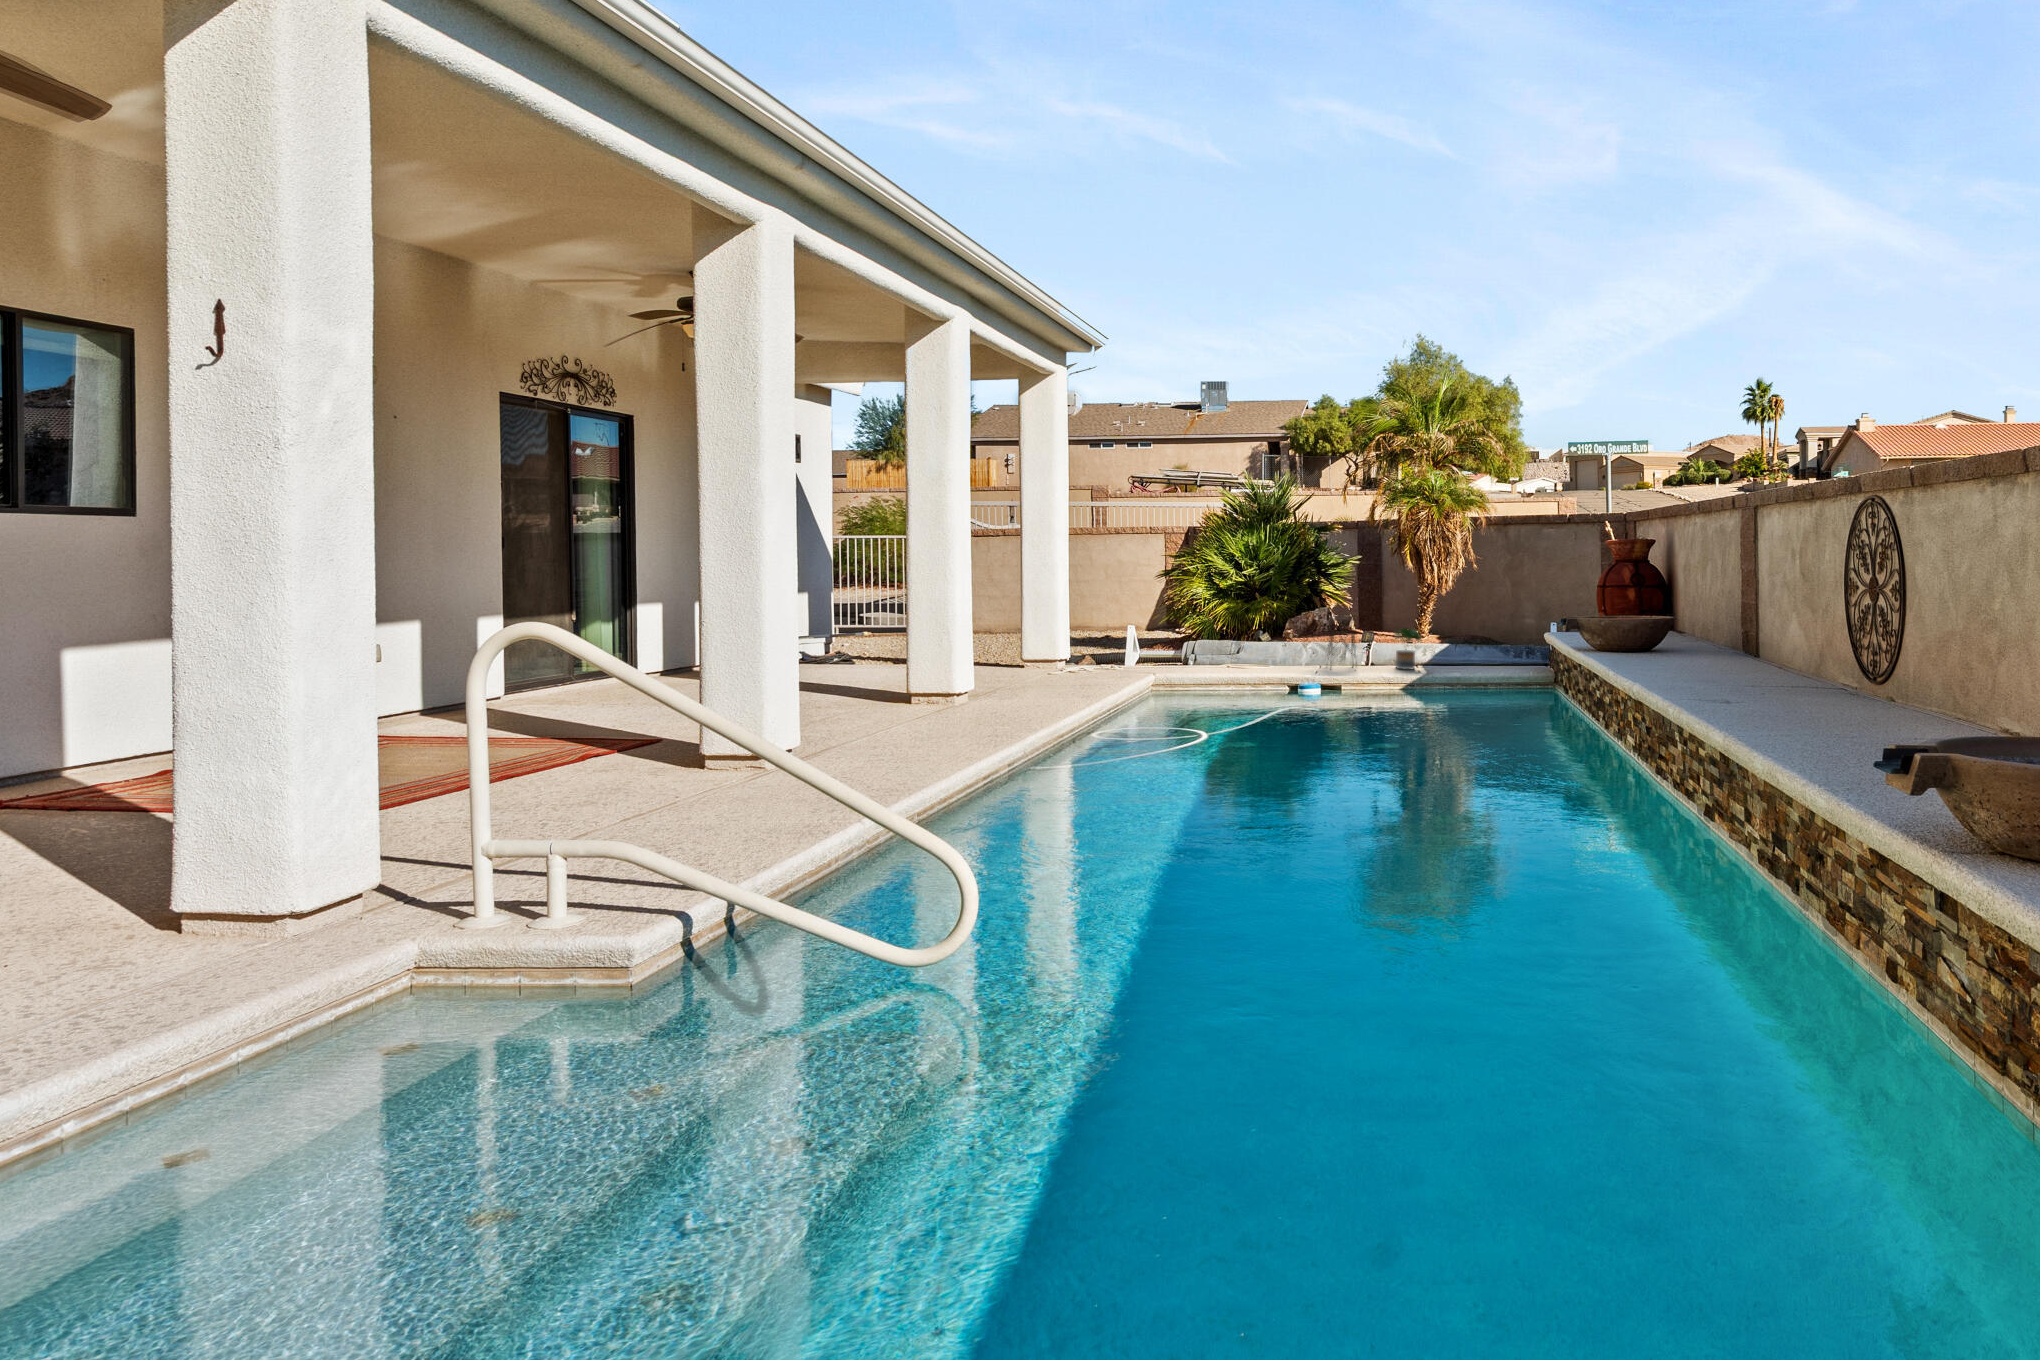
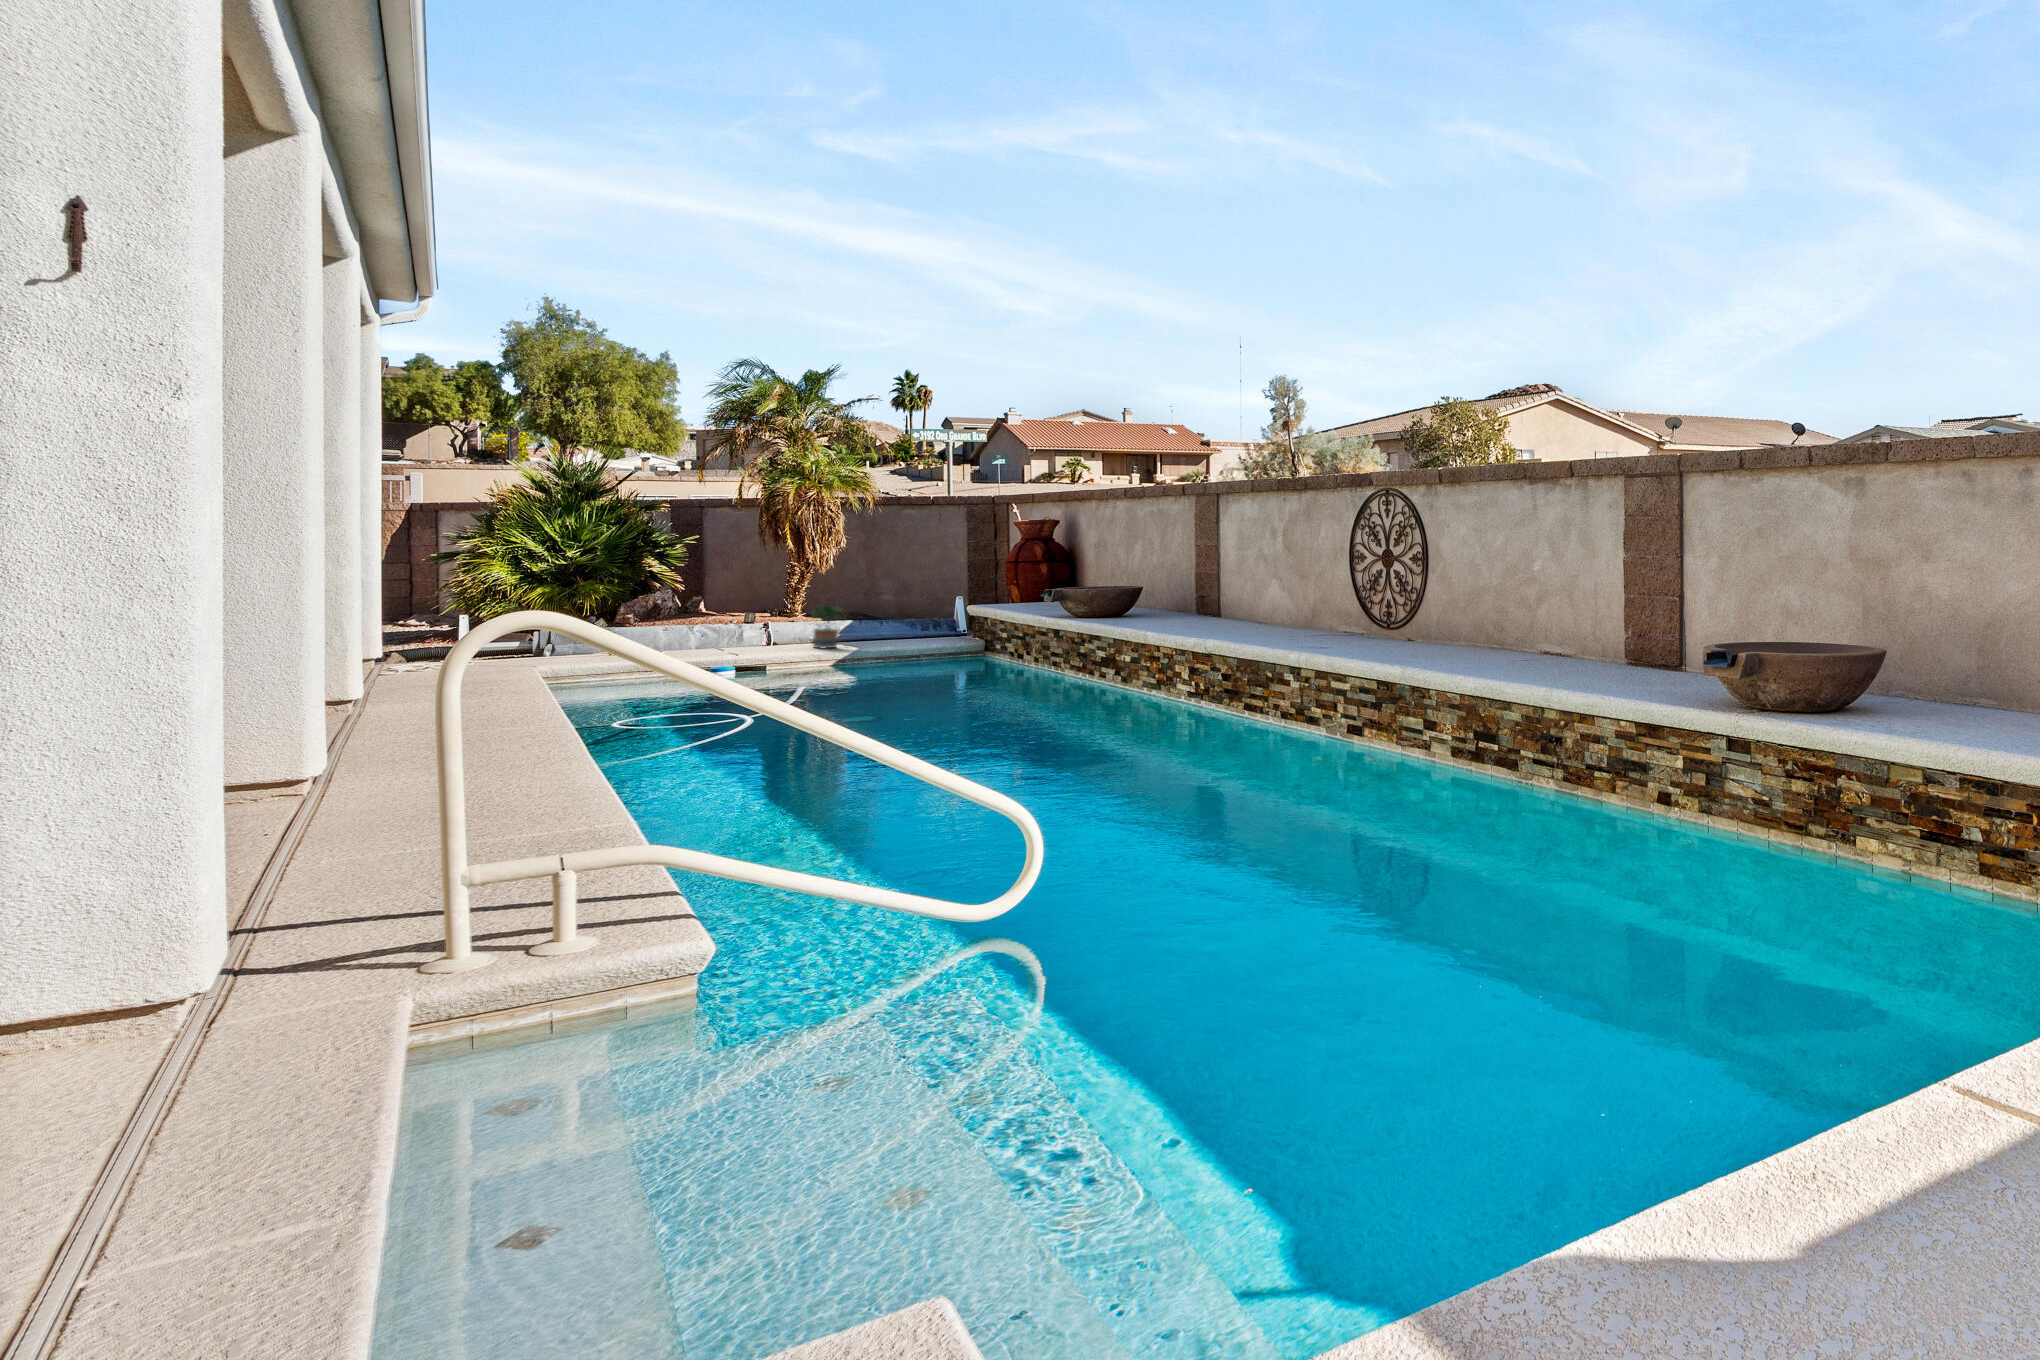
side table: present [1329,618,1357,664] -> none [732,596,775,651]

